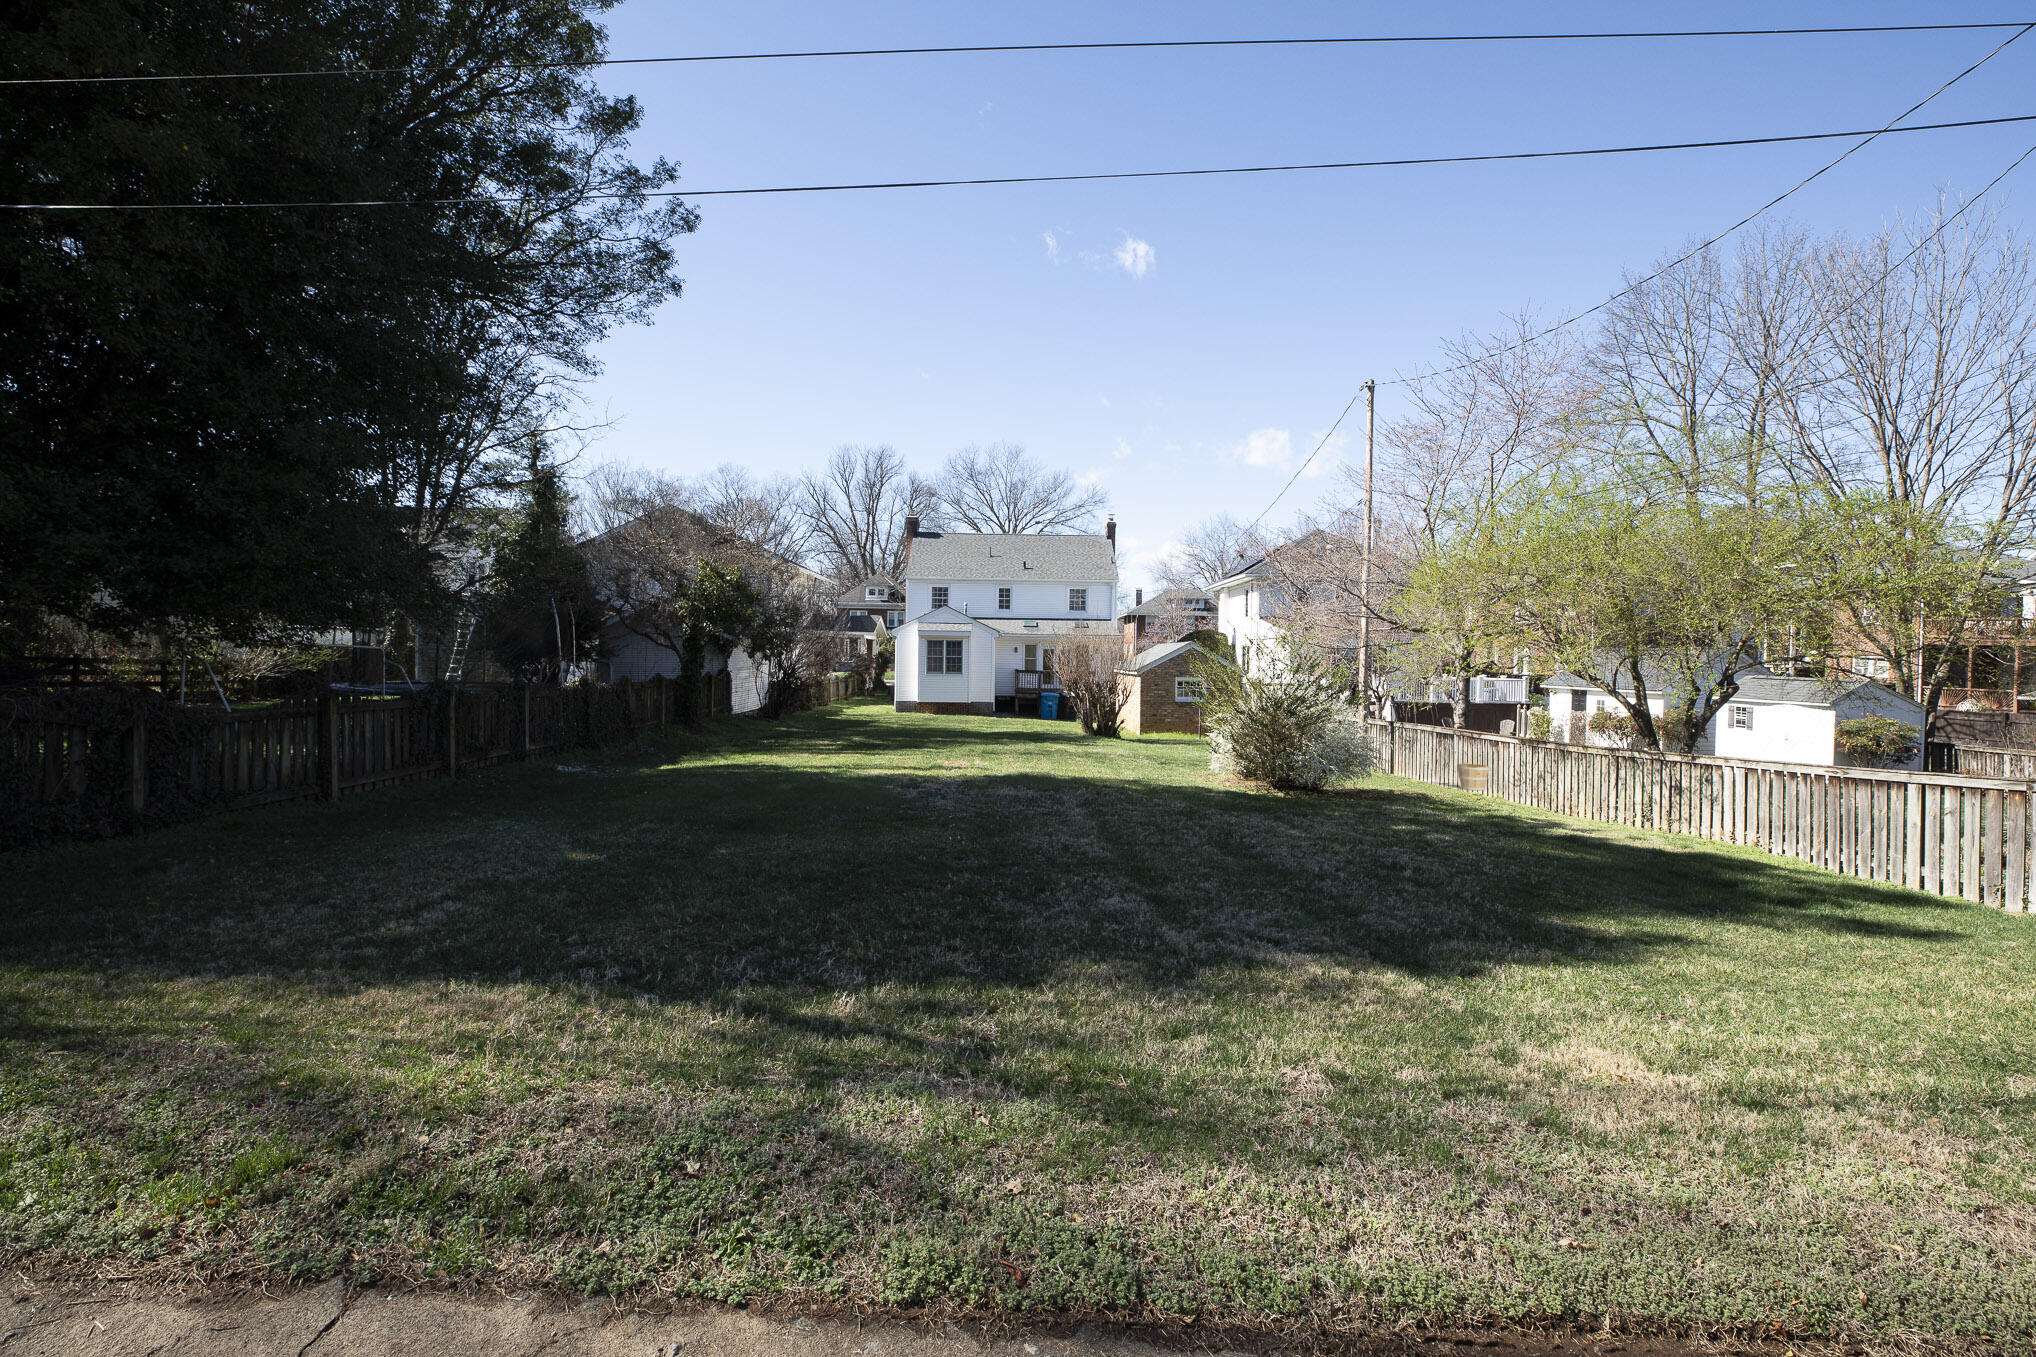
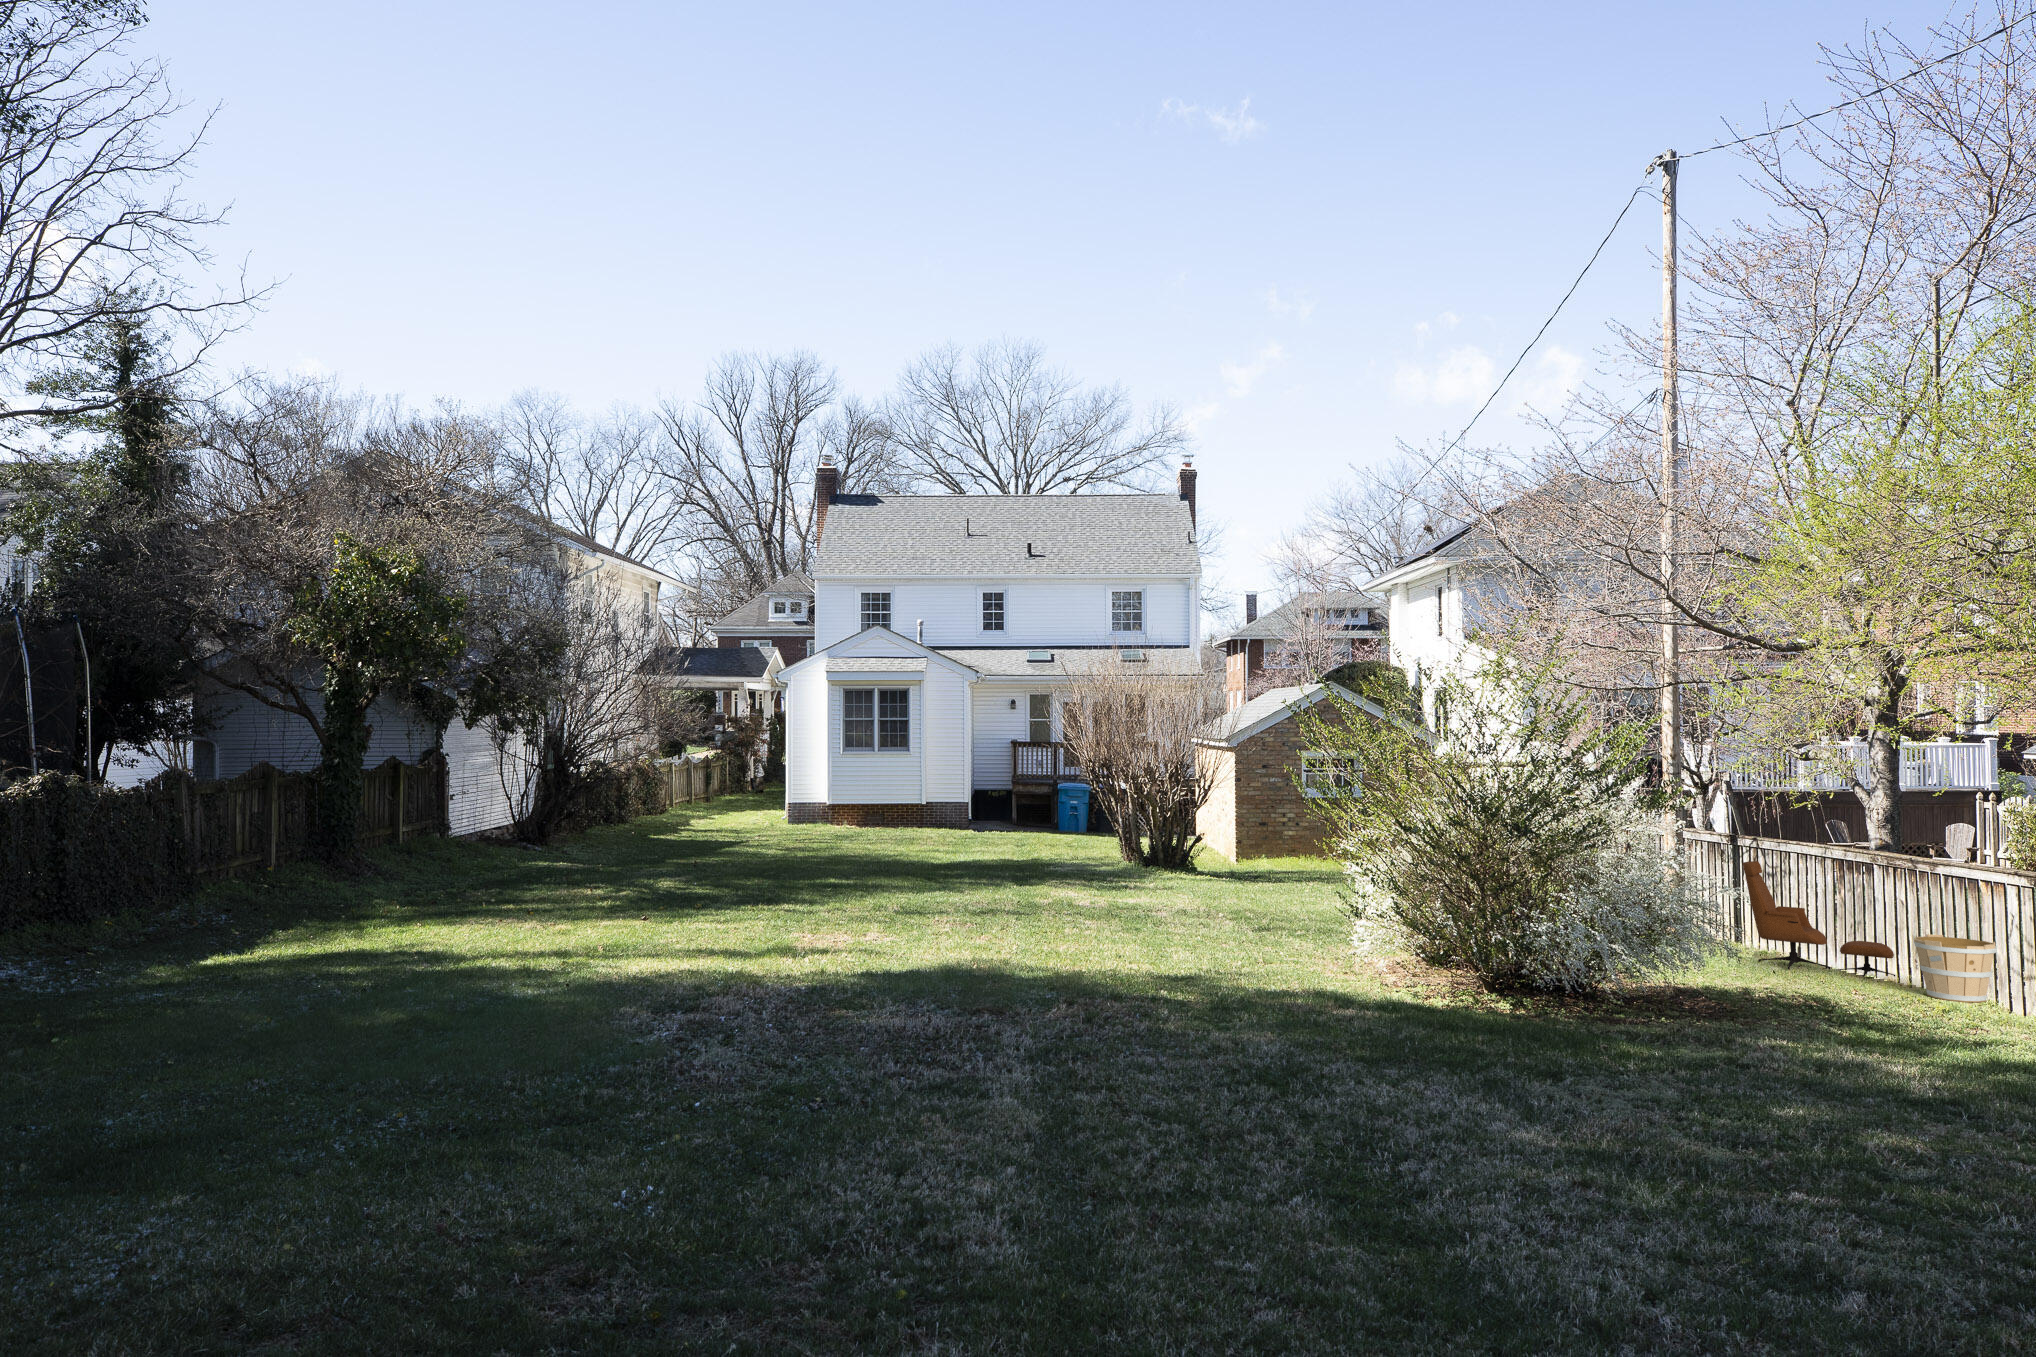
lounge chair: none [1391,732,1452,783] -> present [1743,861,1895,977]

